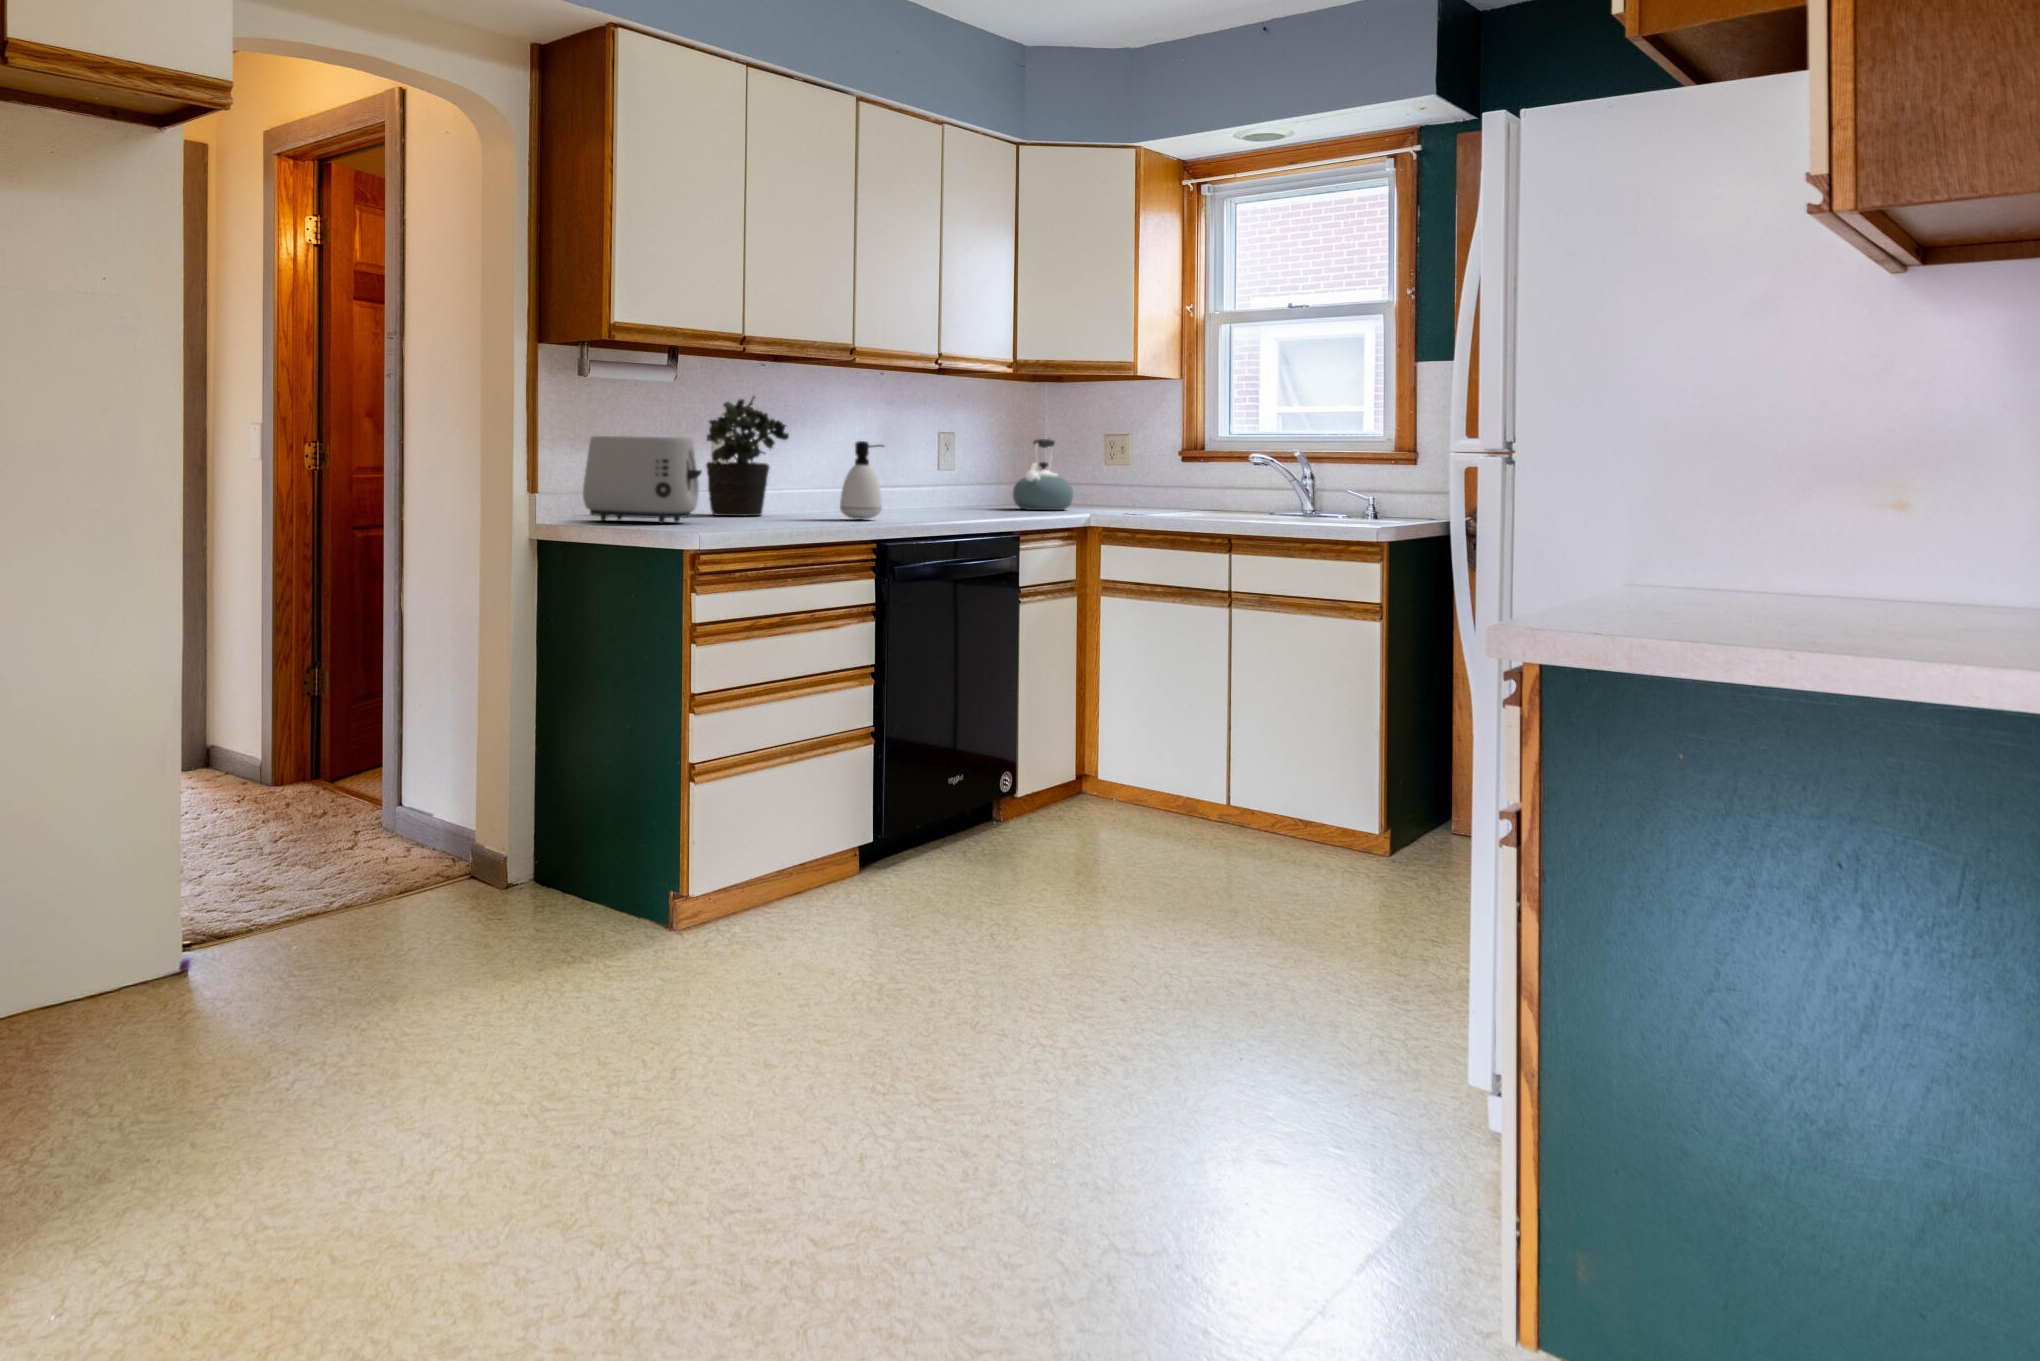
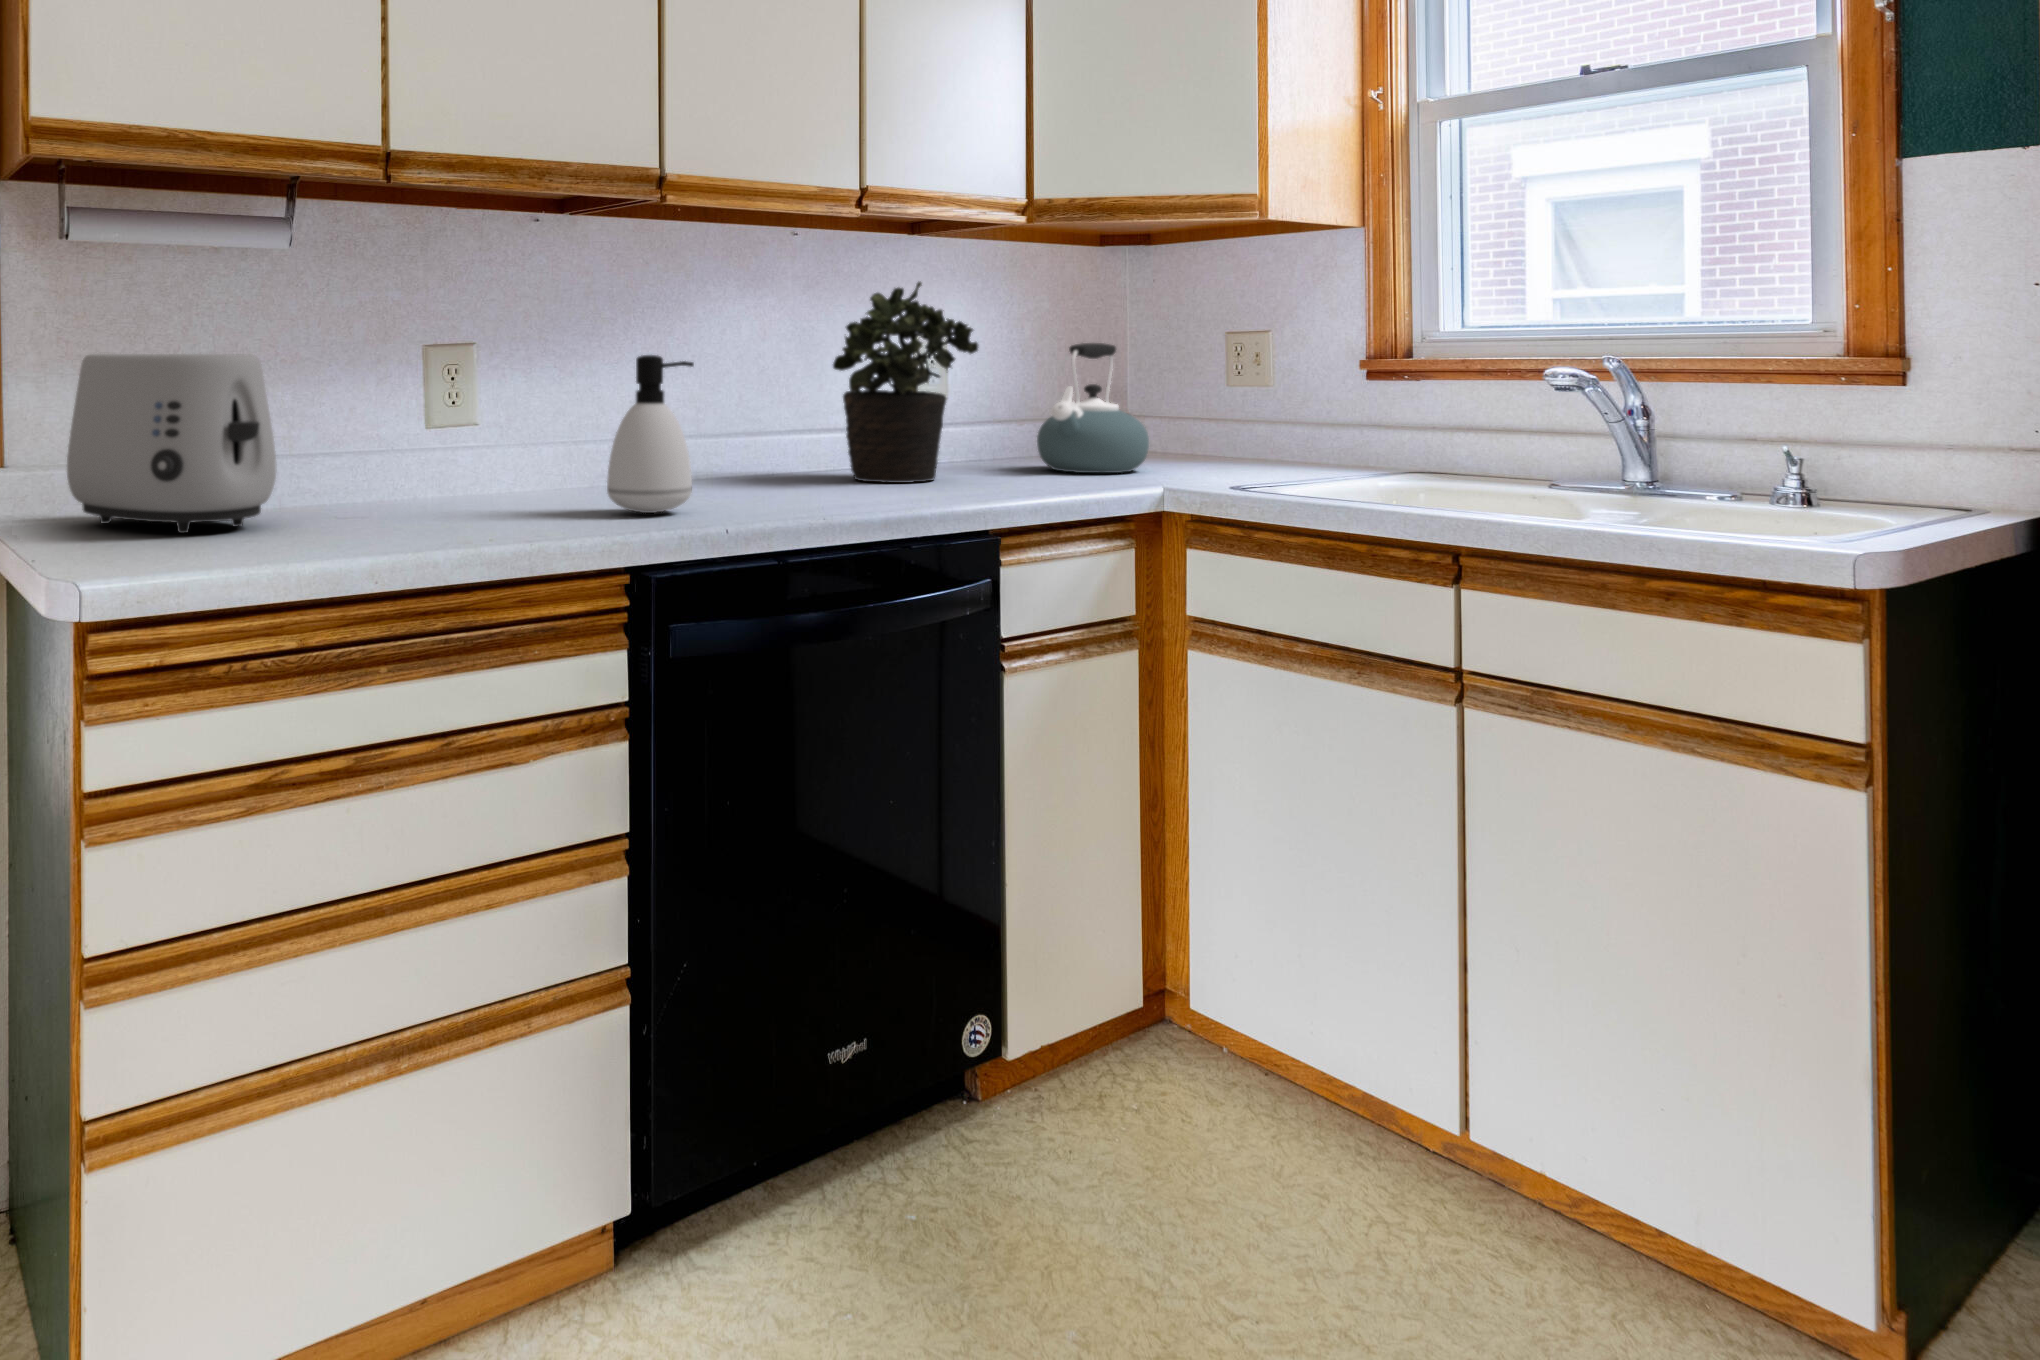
potted plant: present [706,396,789,516] -> present [833,282,978,483]

